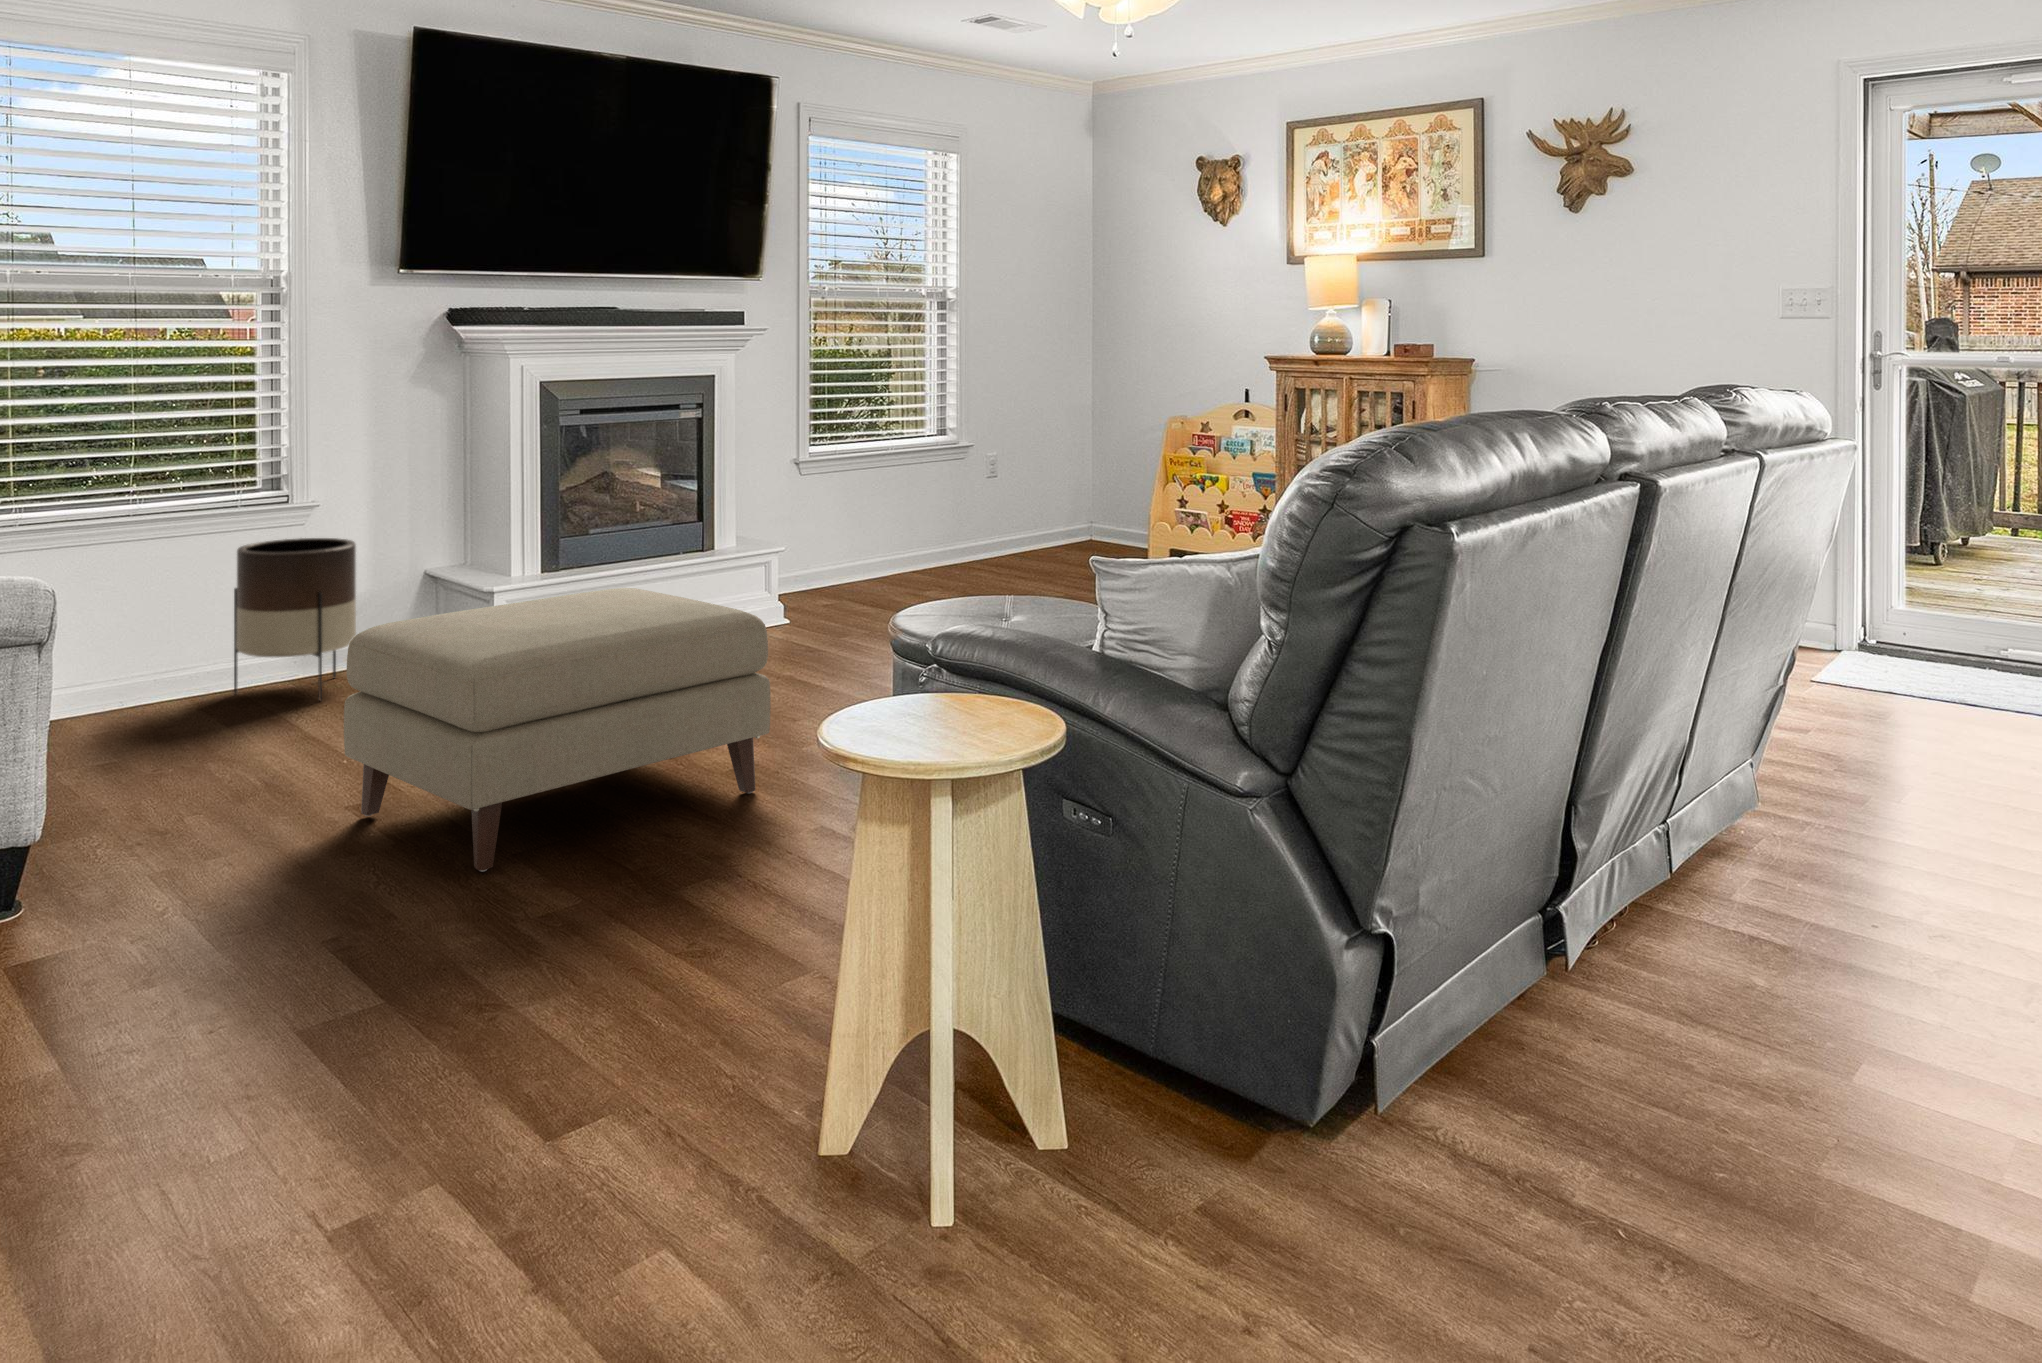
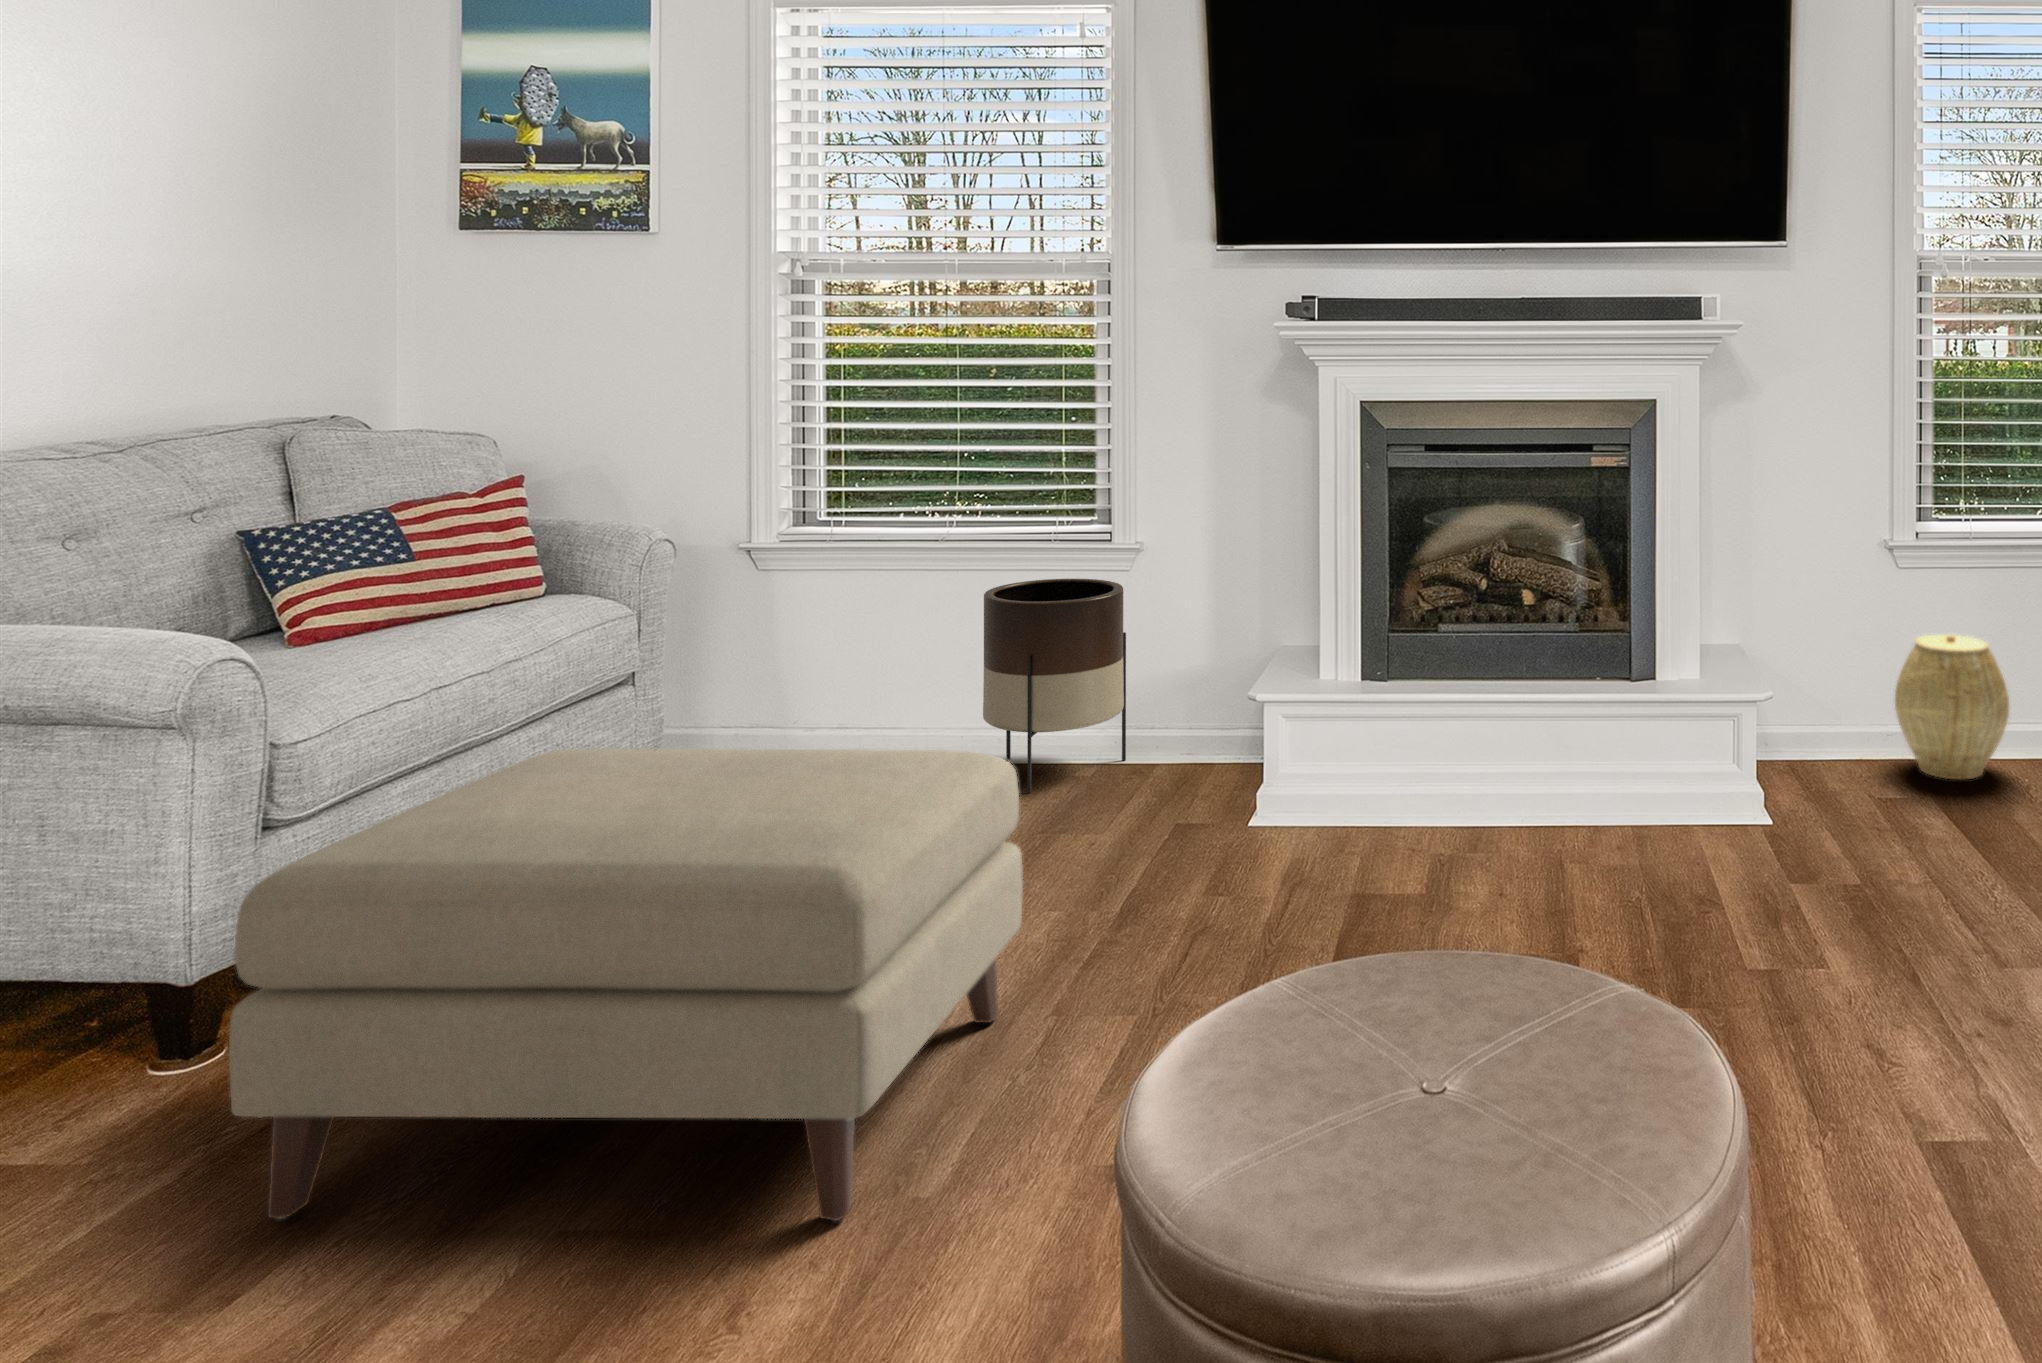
woven basket: none [810,511,876,594] -> present [1895,634,2009,779]

